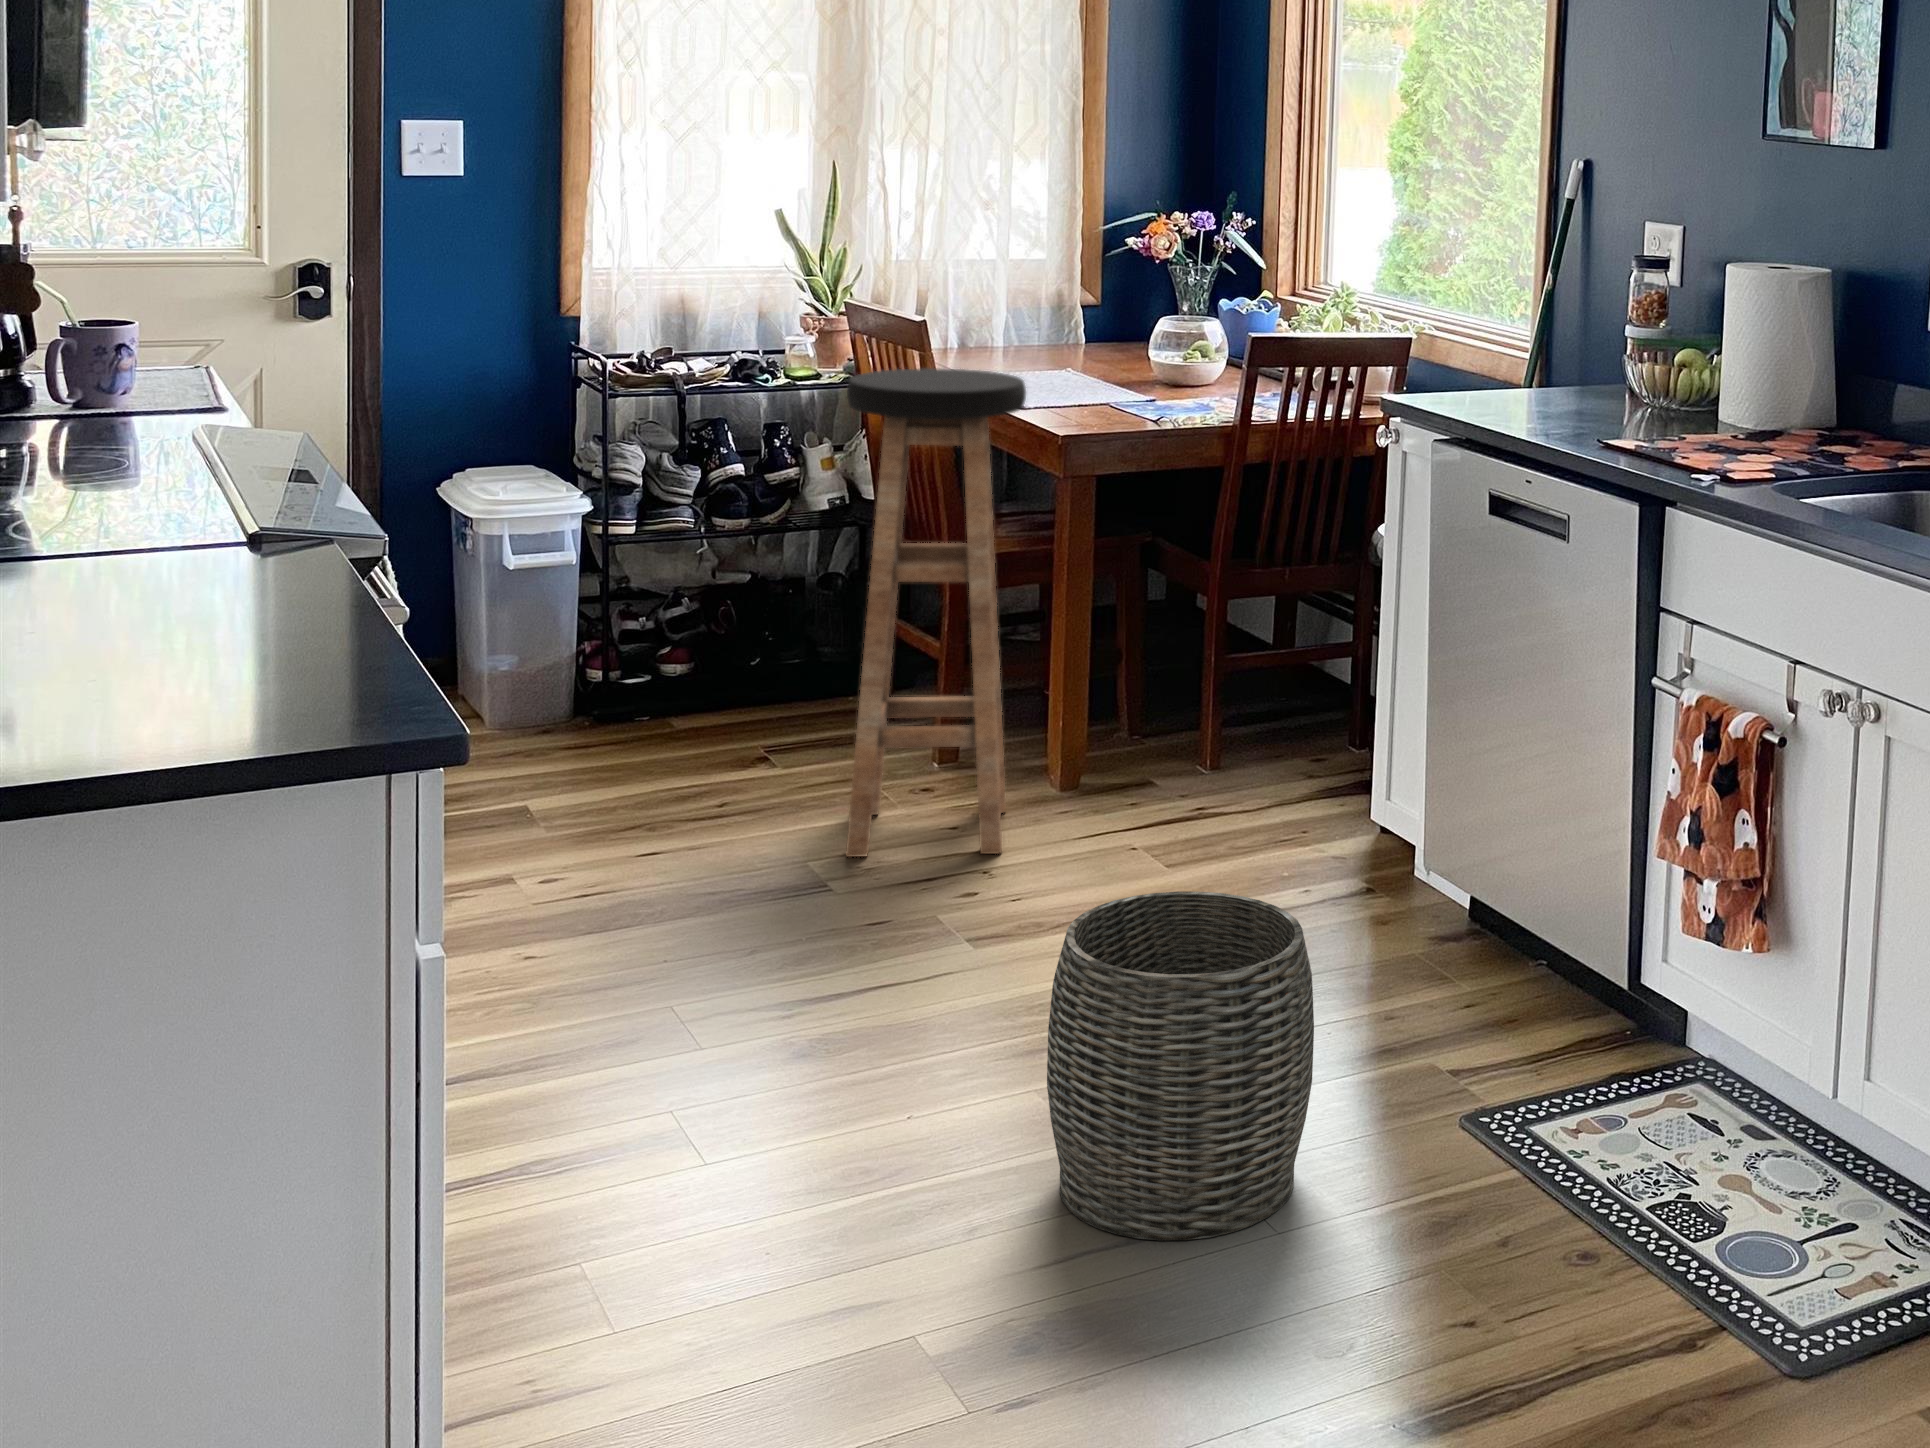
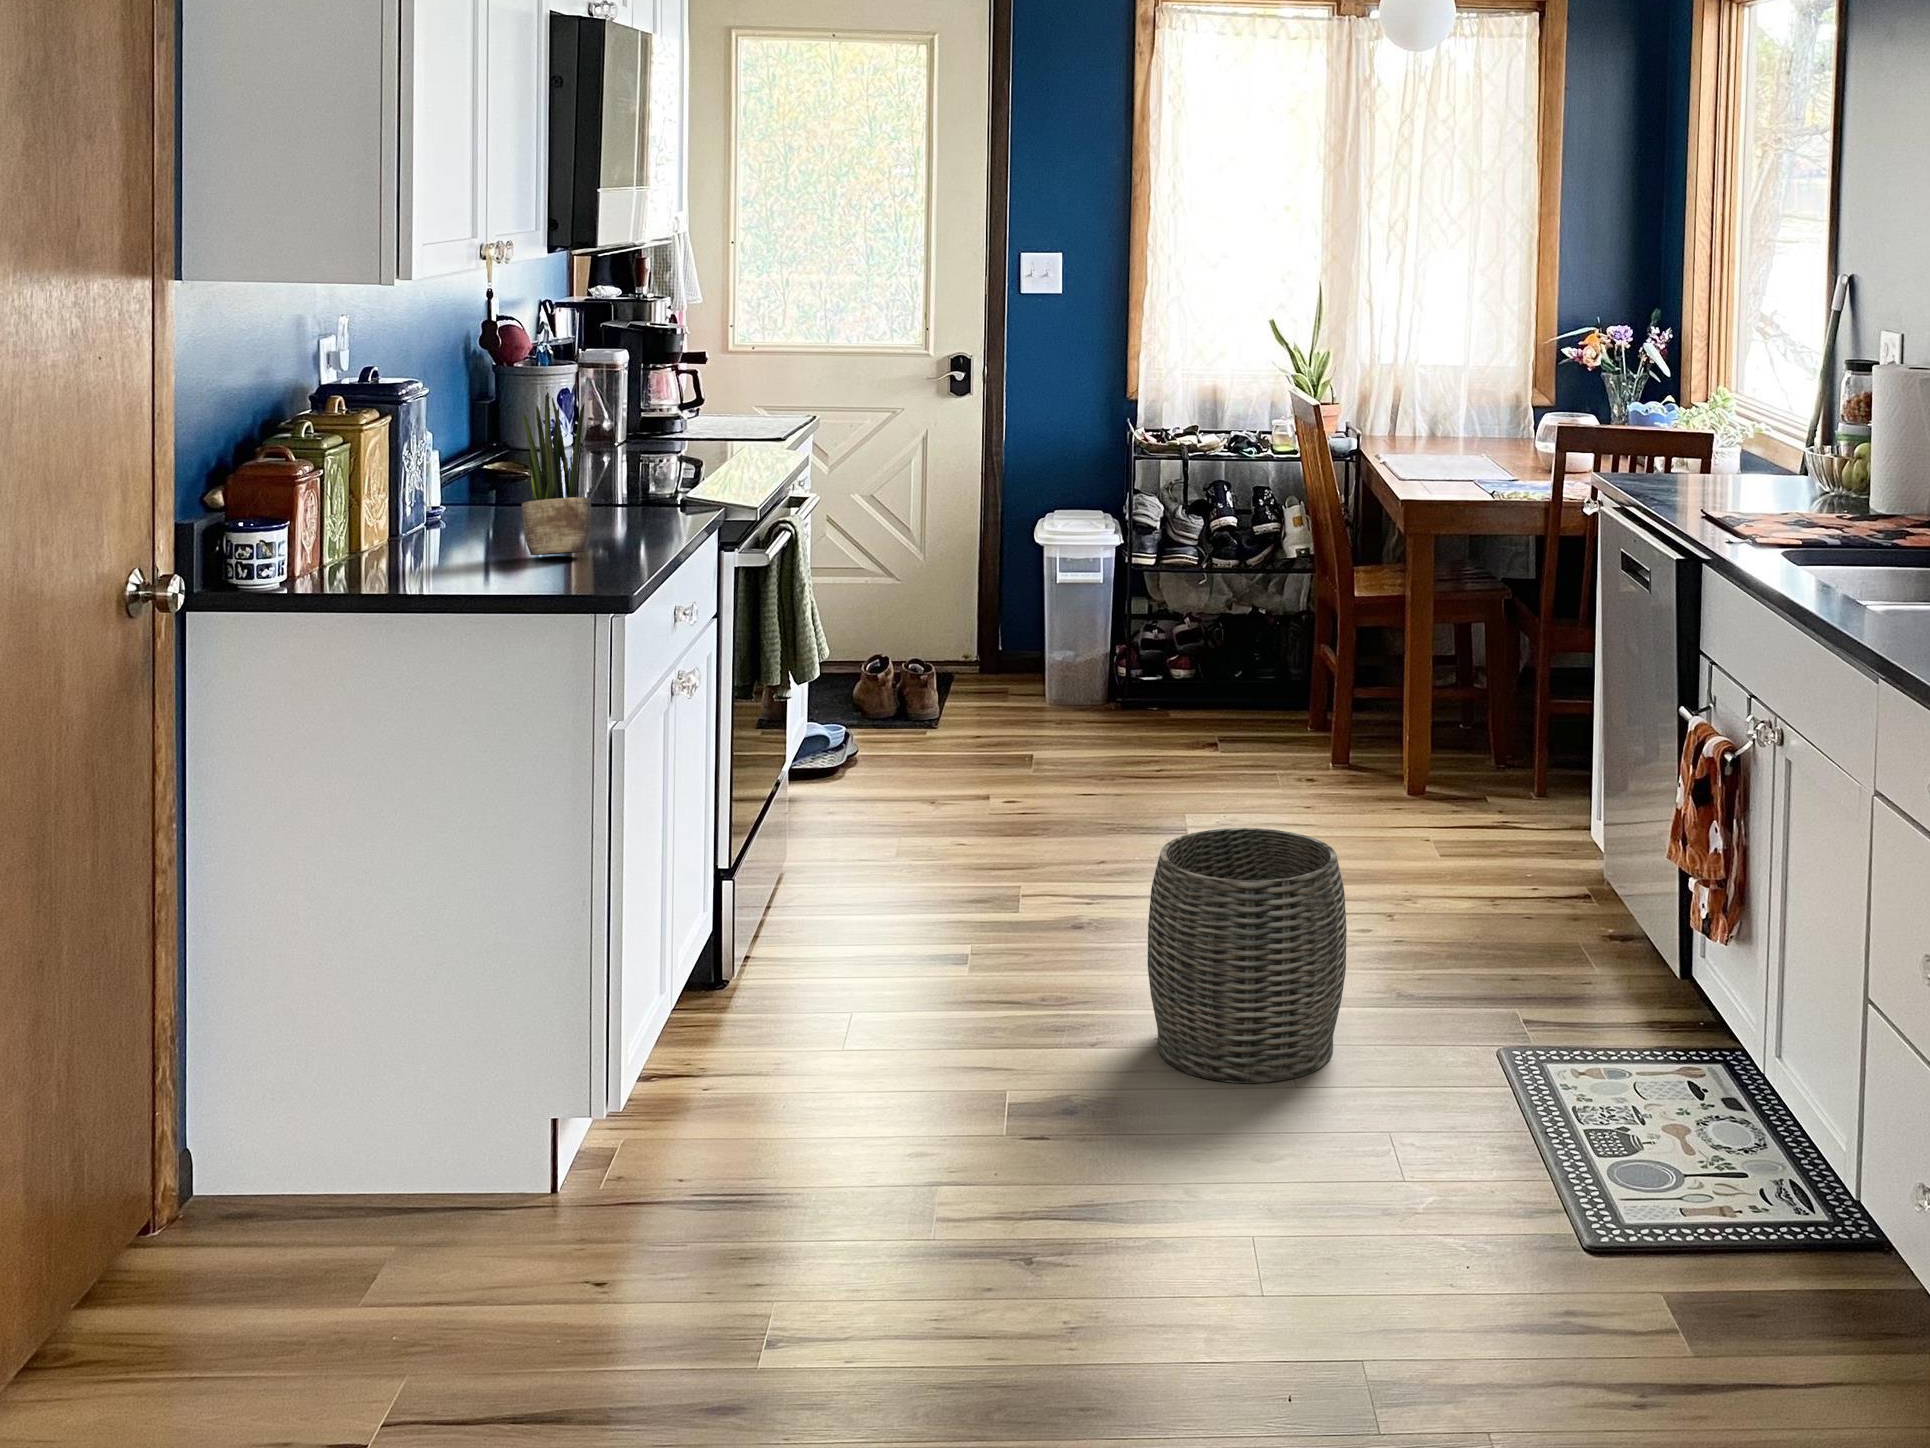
potted plant: none [114,361,247,641] -> present [522,392,591,555]
bar stool: present [846,368,1026,857] -> none [1212,441,1357,824]

